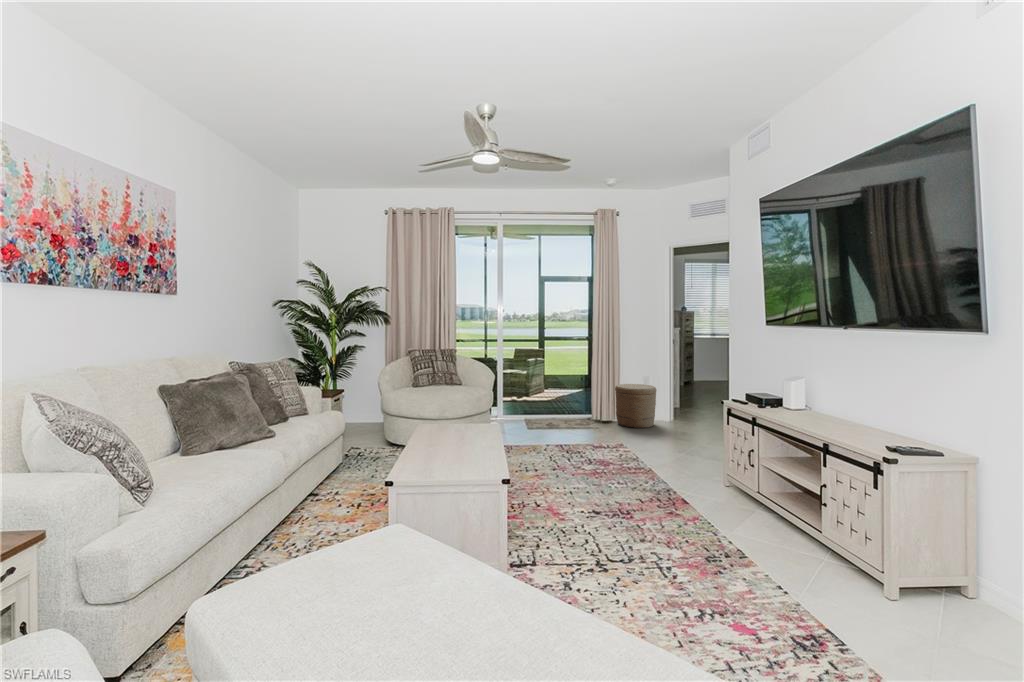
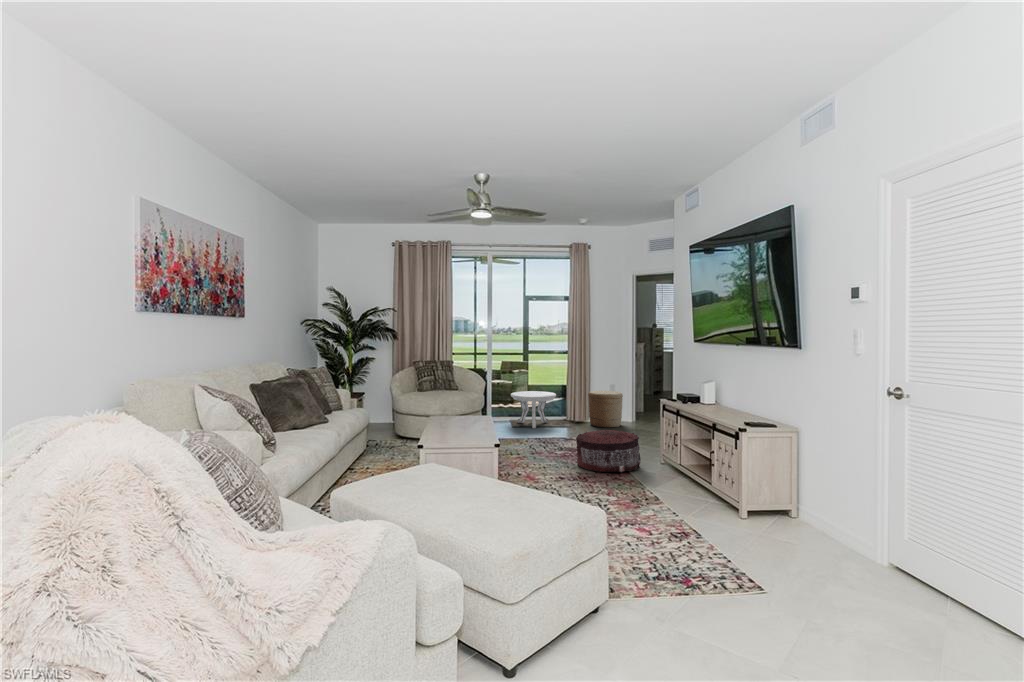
side table: none [525,384,578,429] -> present [511,391,556,428]
pouf: none [613,439,699,501] -> present [576,430,641,472]

